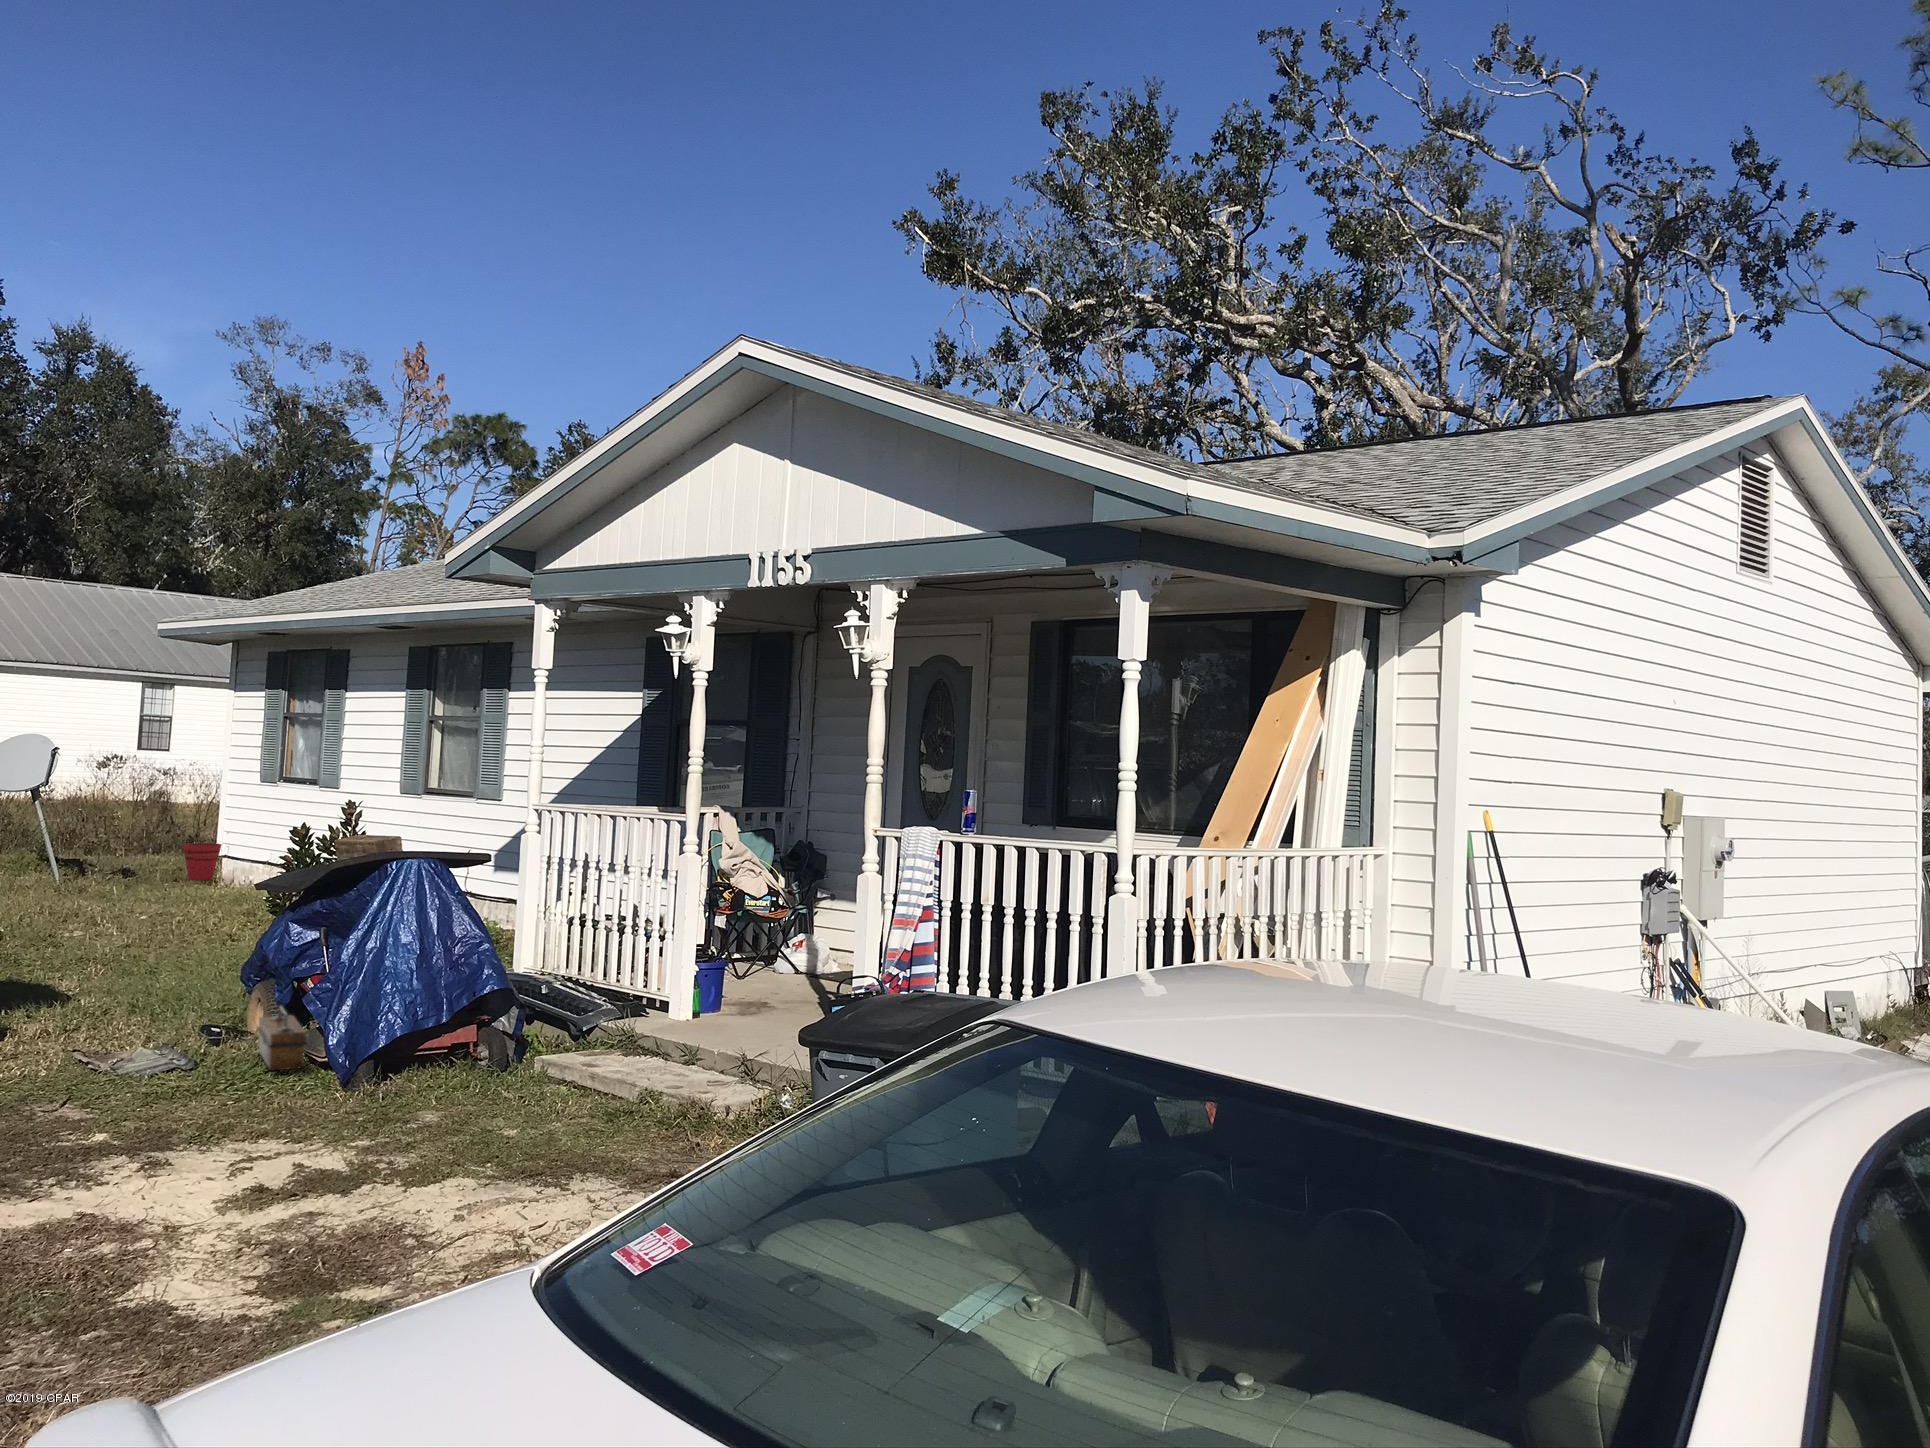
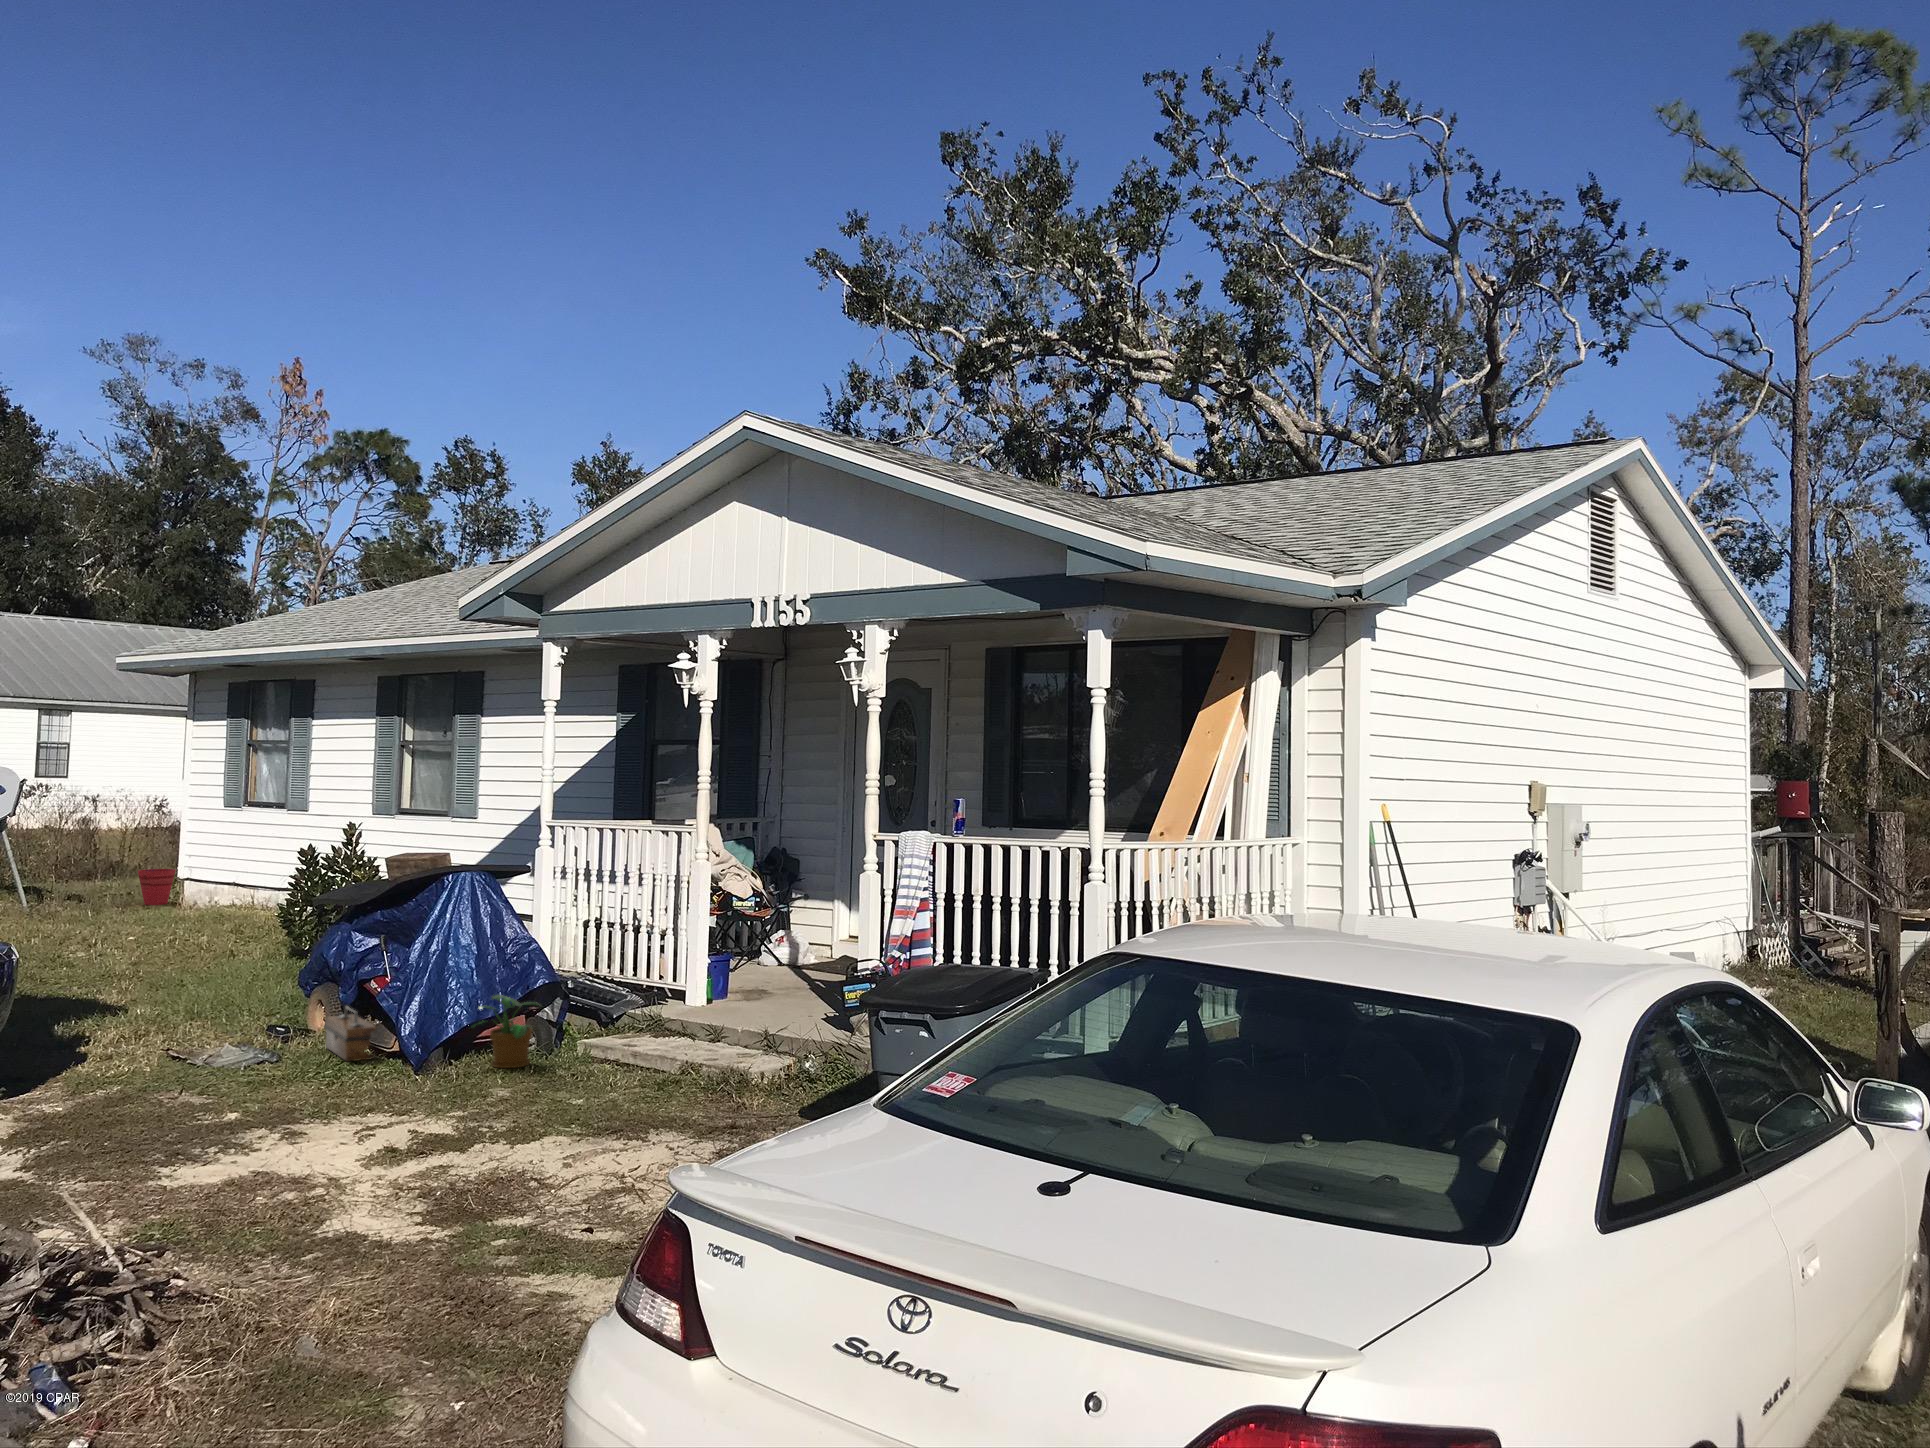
potted plant: none [394,995,485,1087] -> present [468,994,539,1068]

